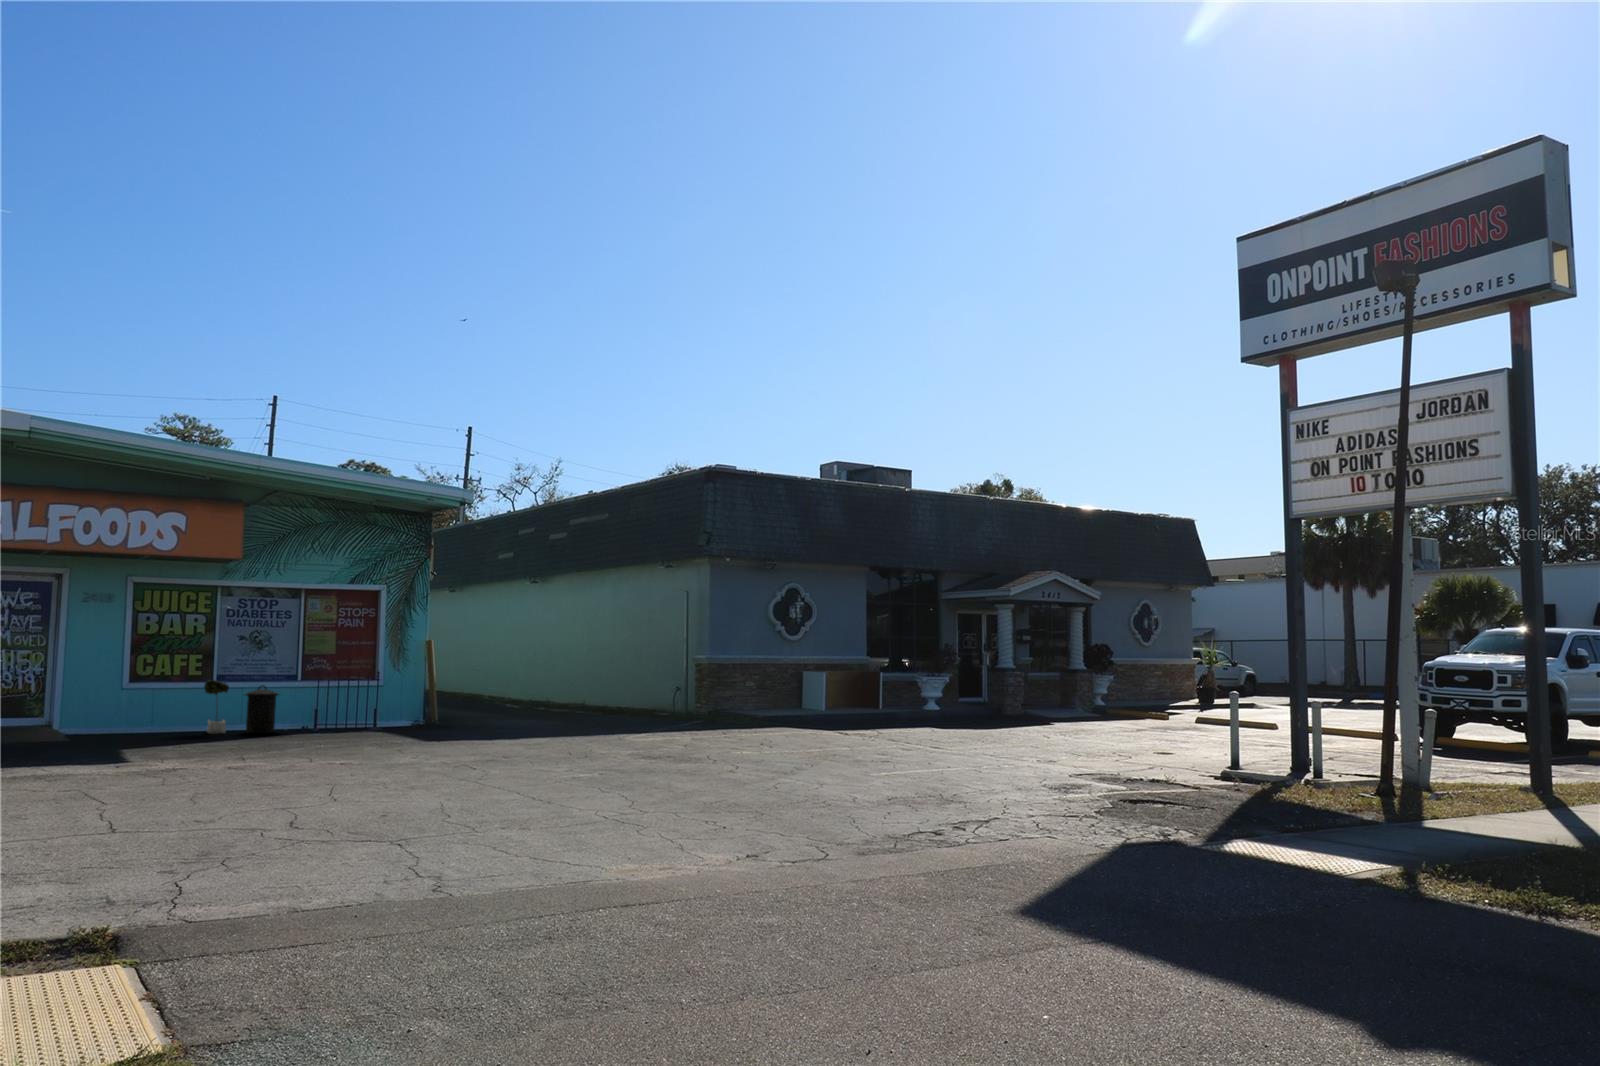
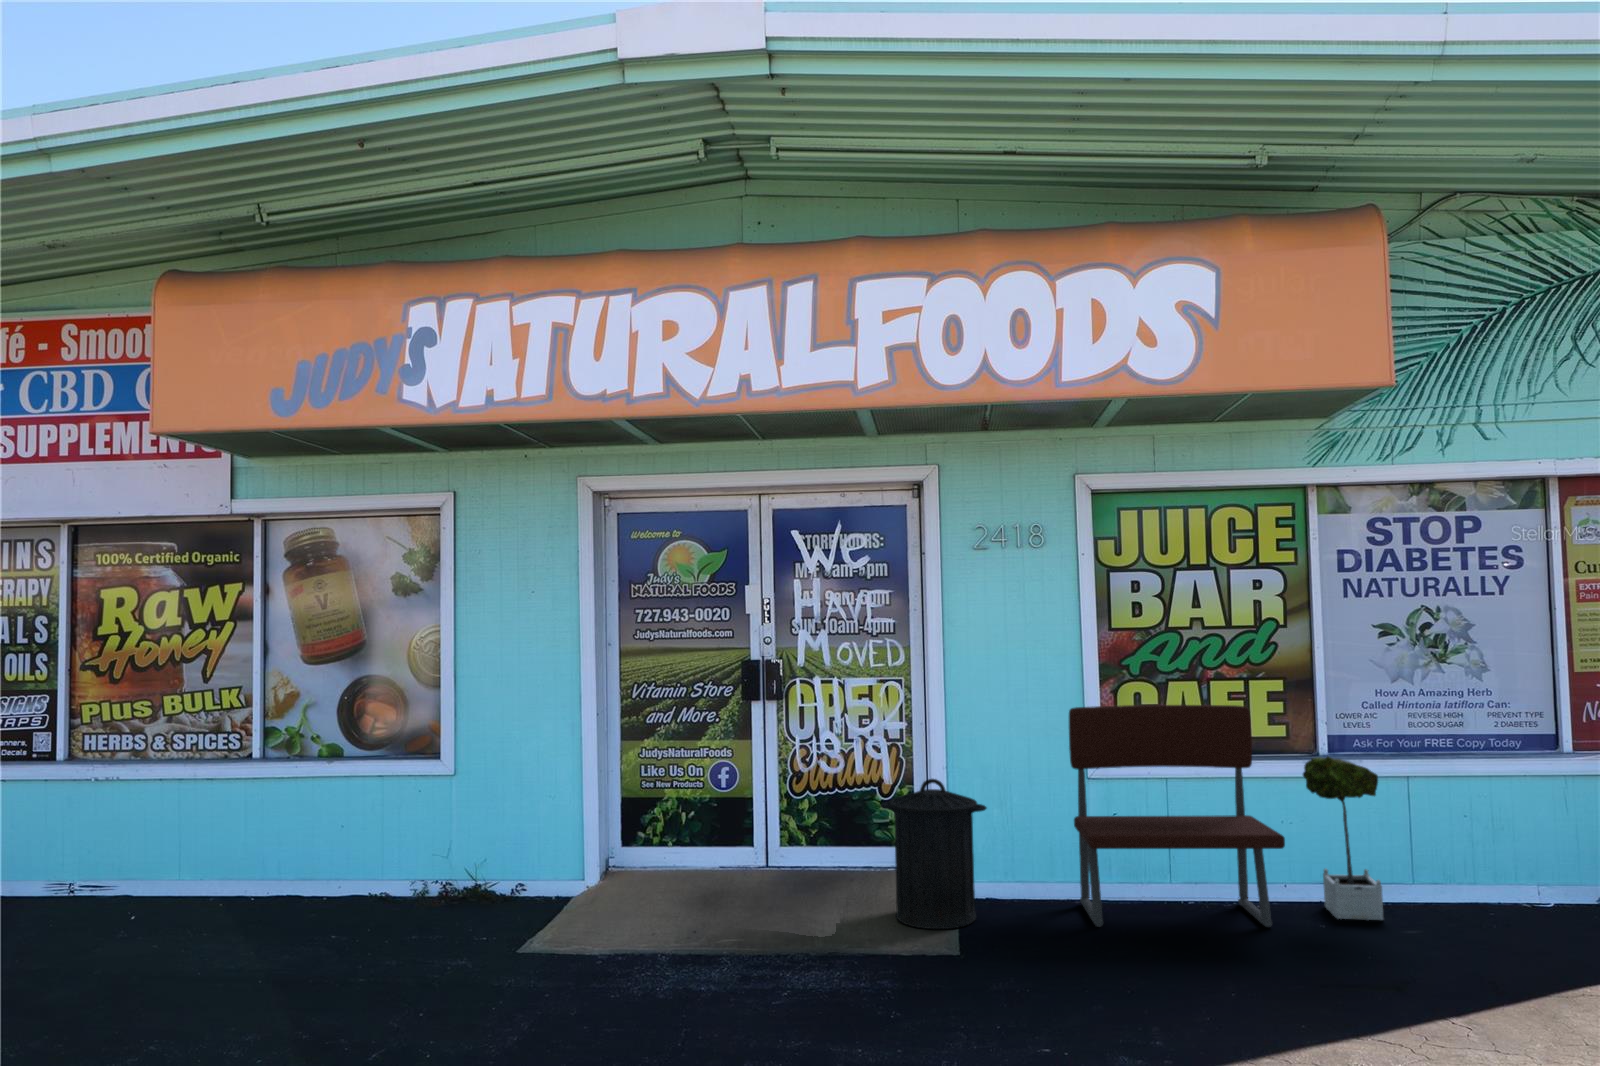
bench: none [114,663,192,737] -> present [1069,705,1285,927]
trash can: present [245,685,279,733] -> present [881,779,987,929]

